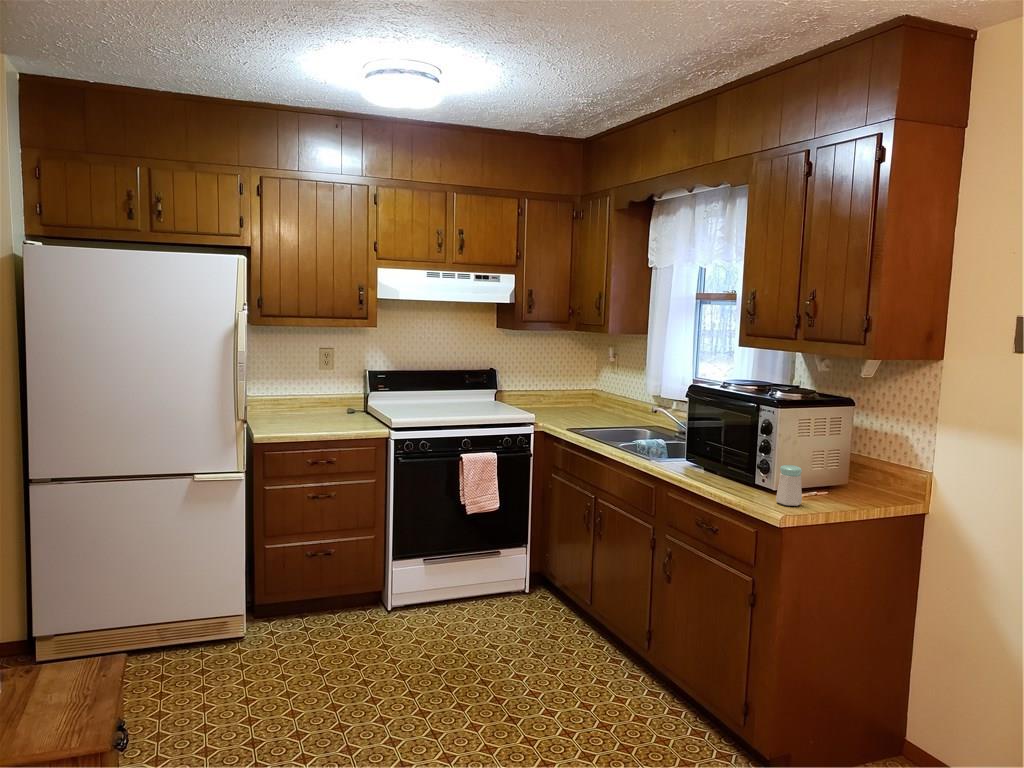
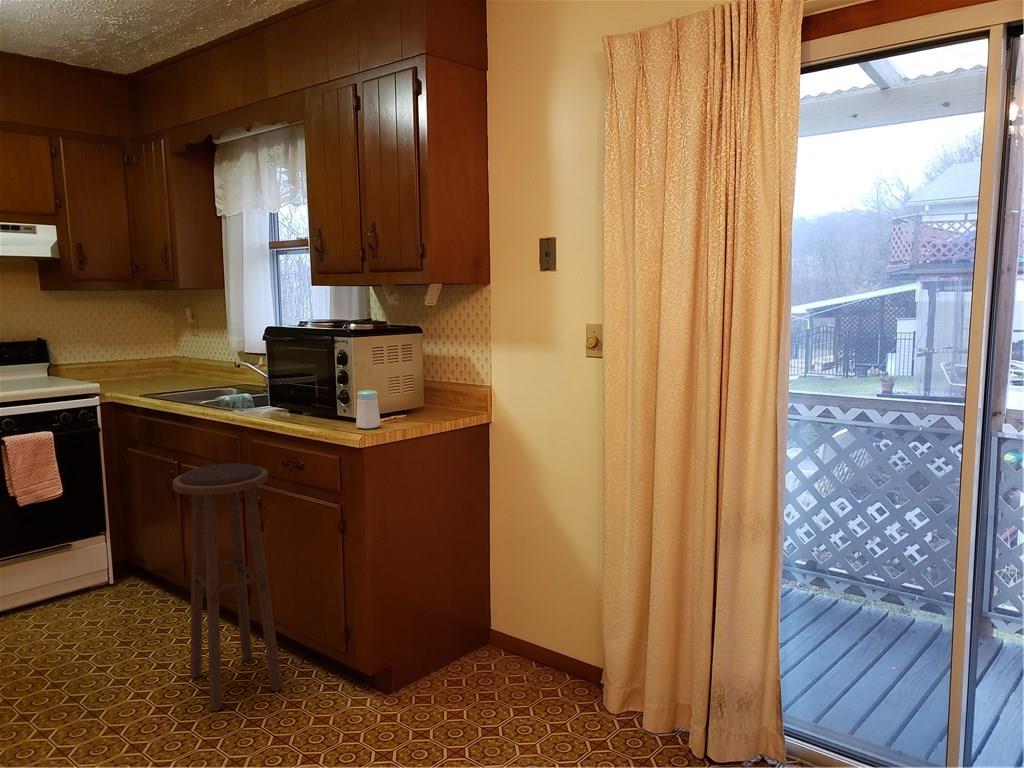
stool: none [589,512,681,744] -> present [173,463,282,711]

